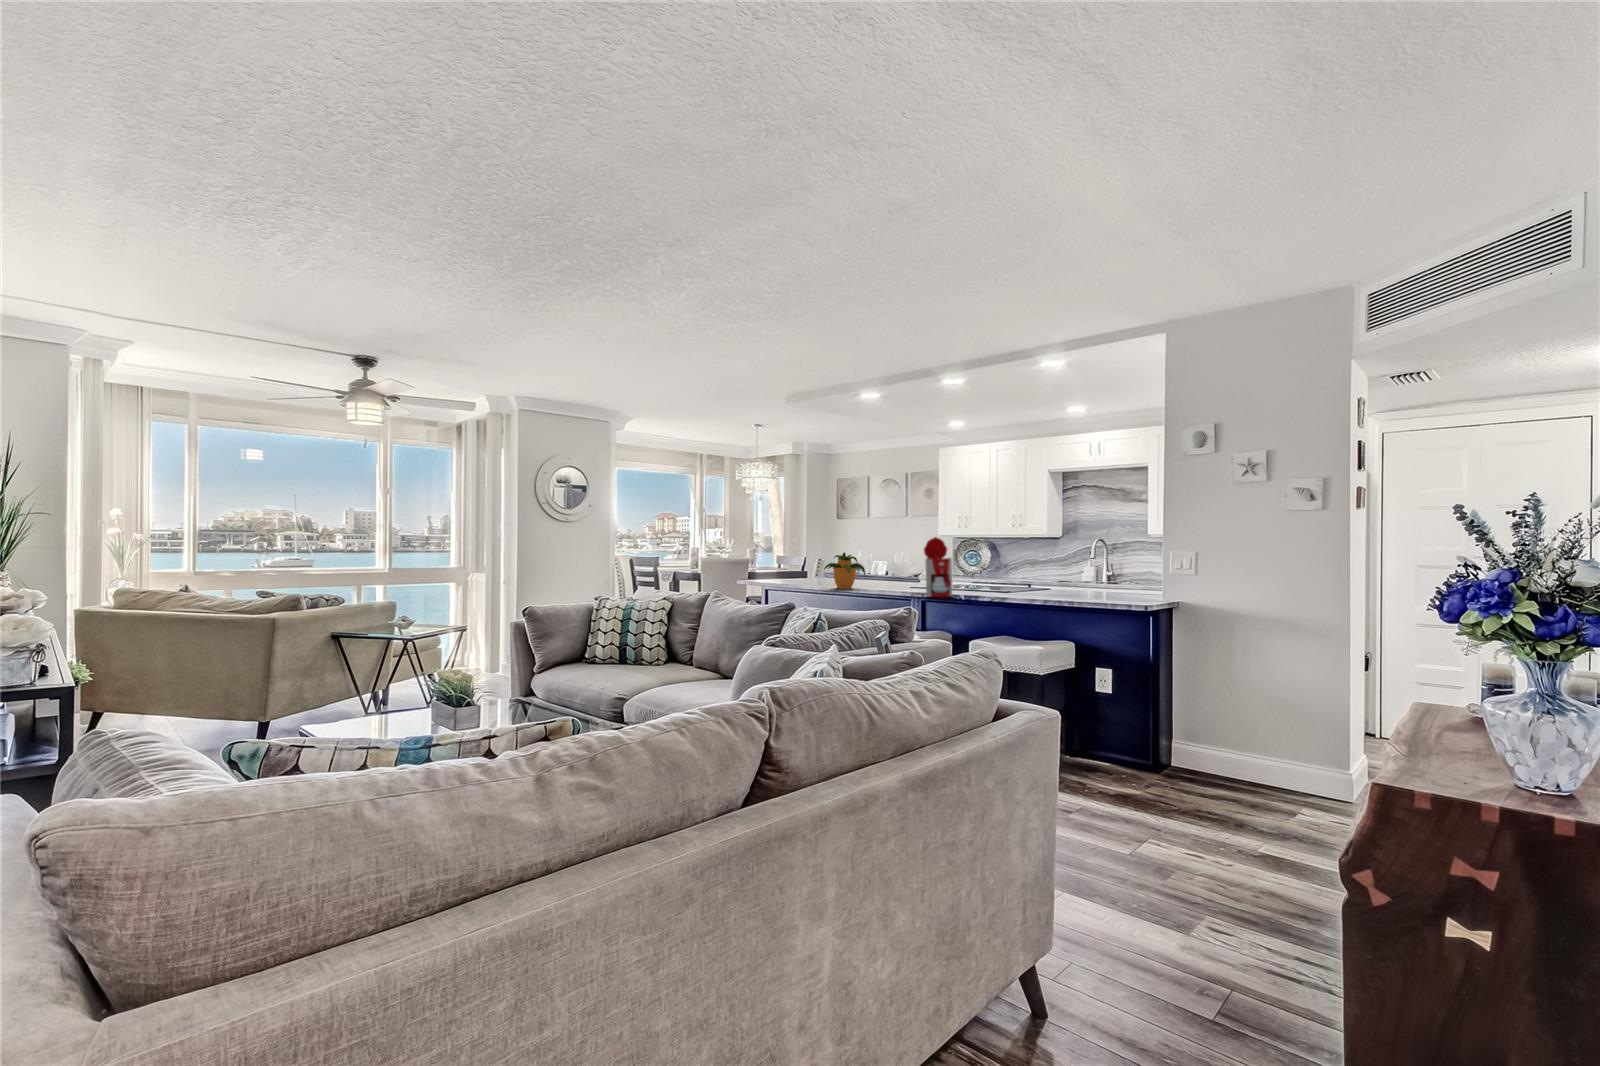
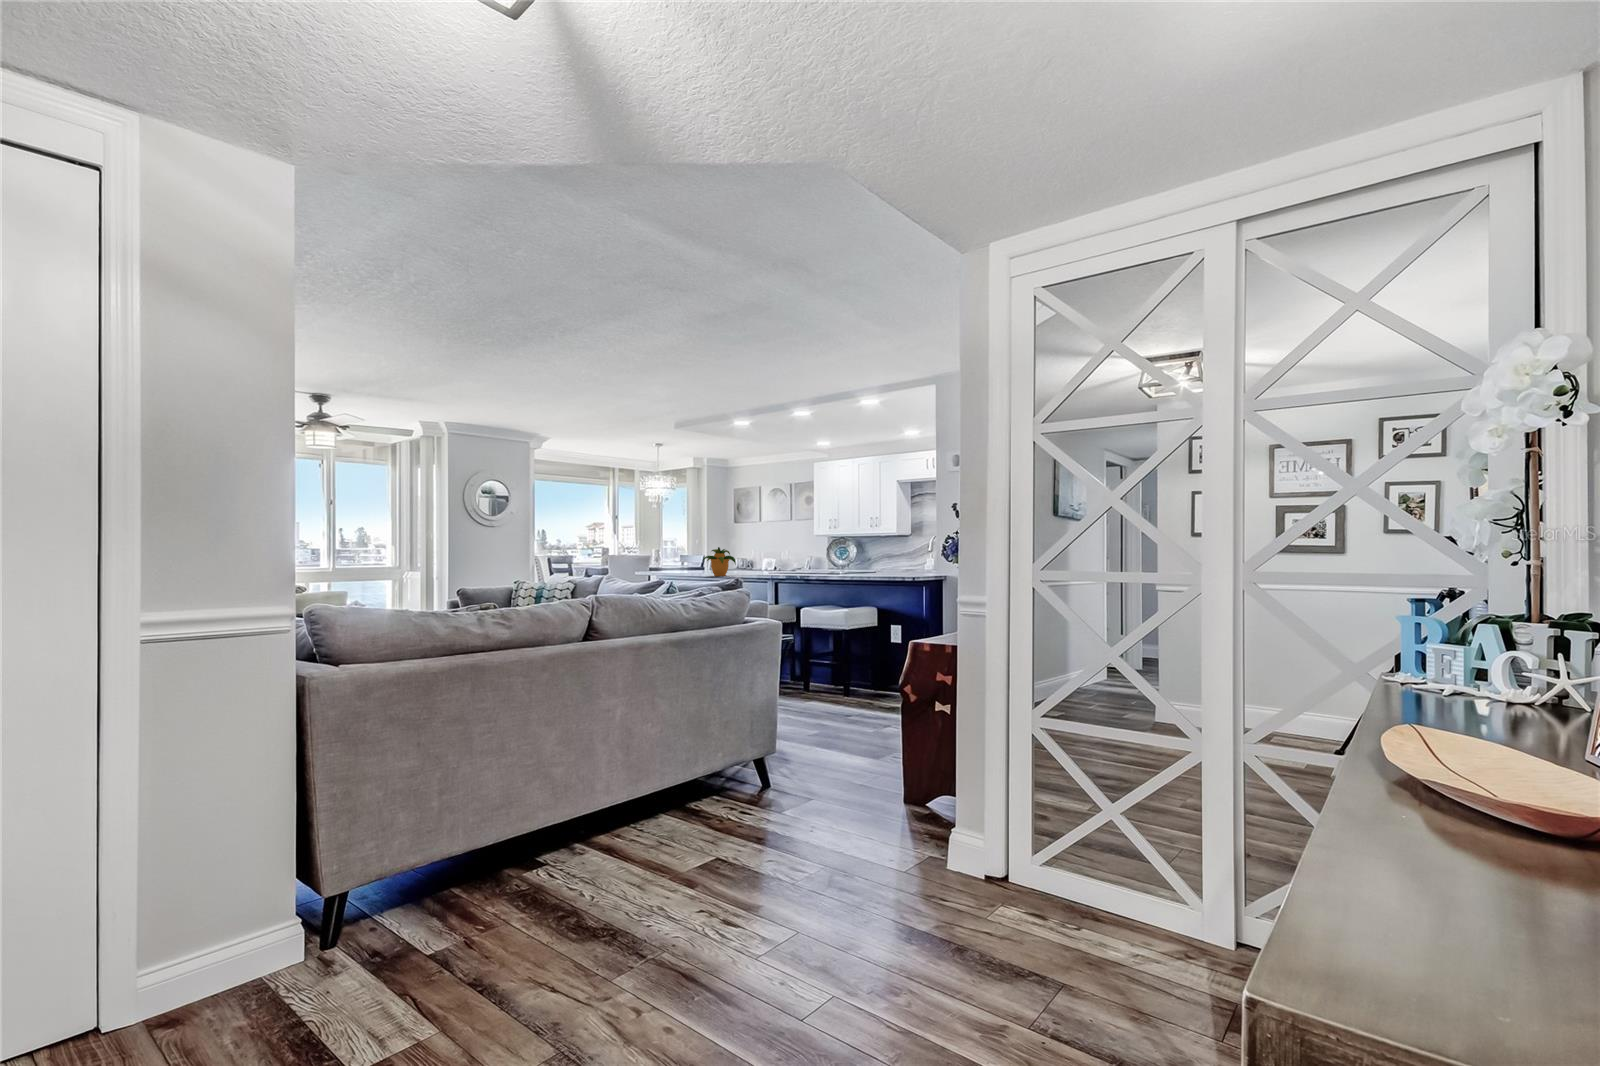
coffee maker: present [912,537,952,597] -> none [764,532,794,578]

